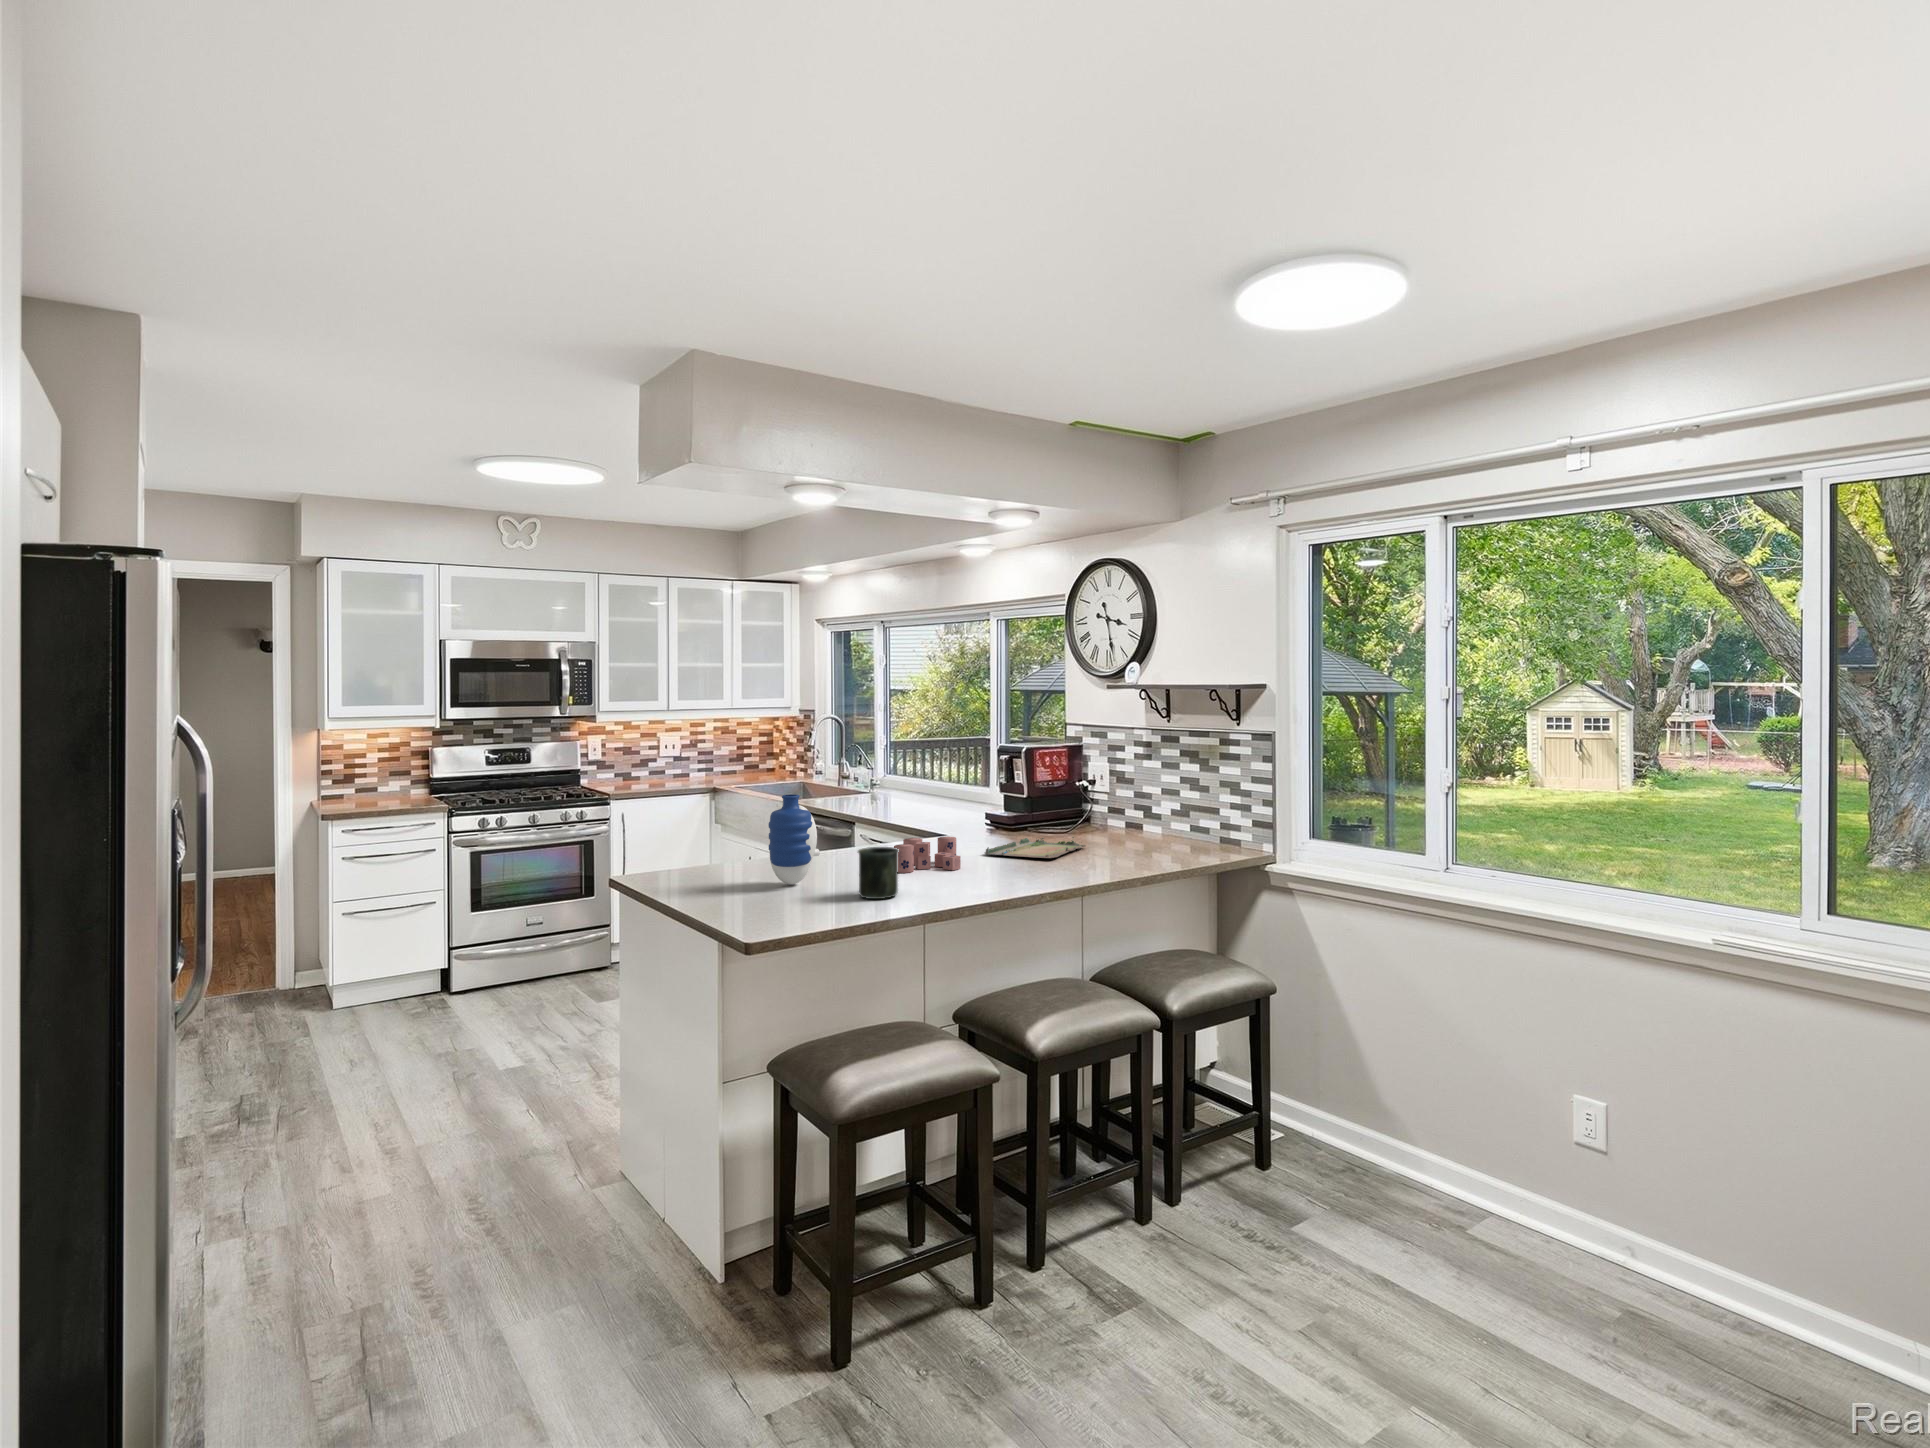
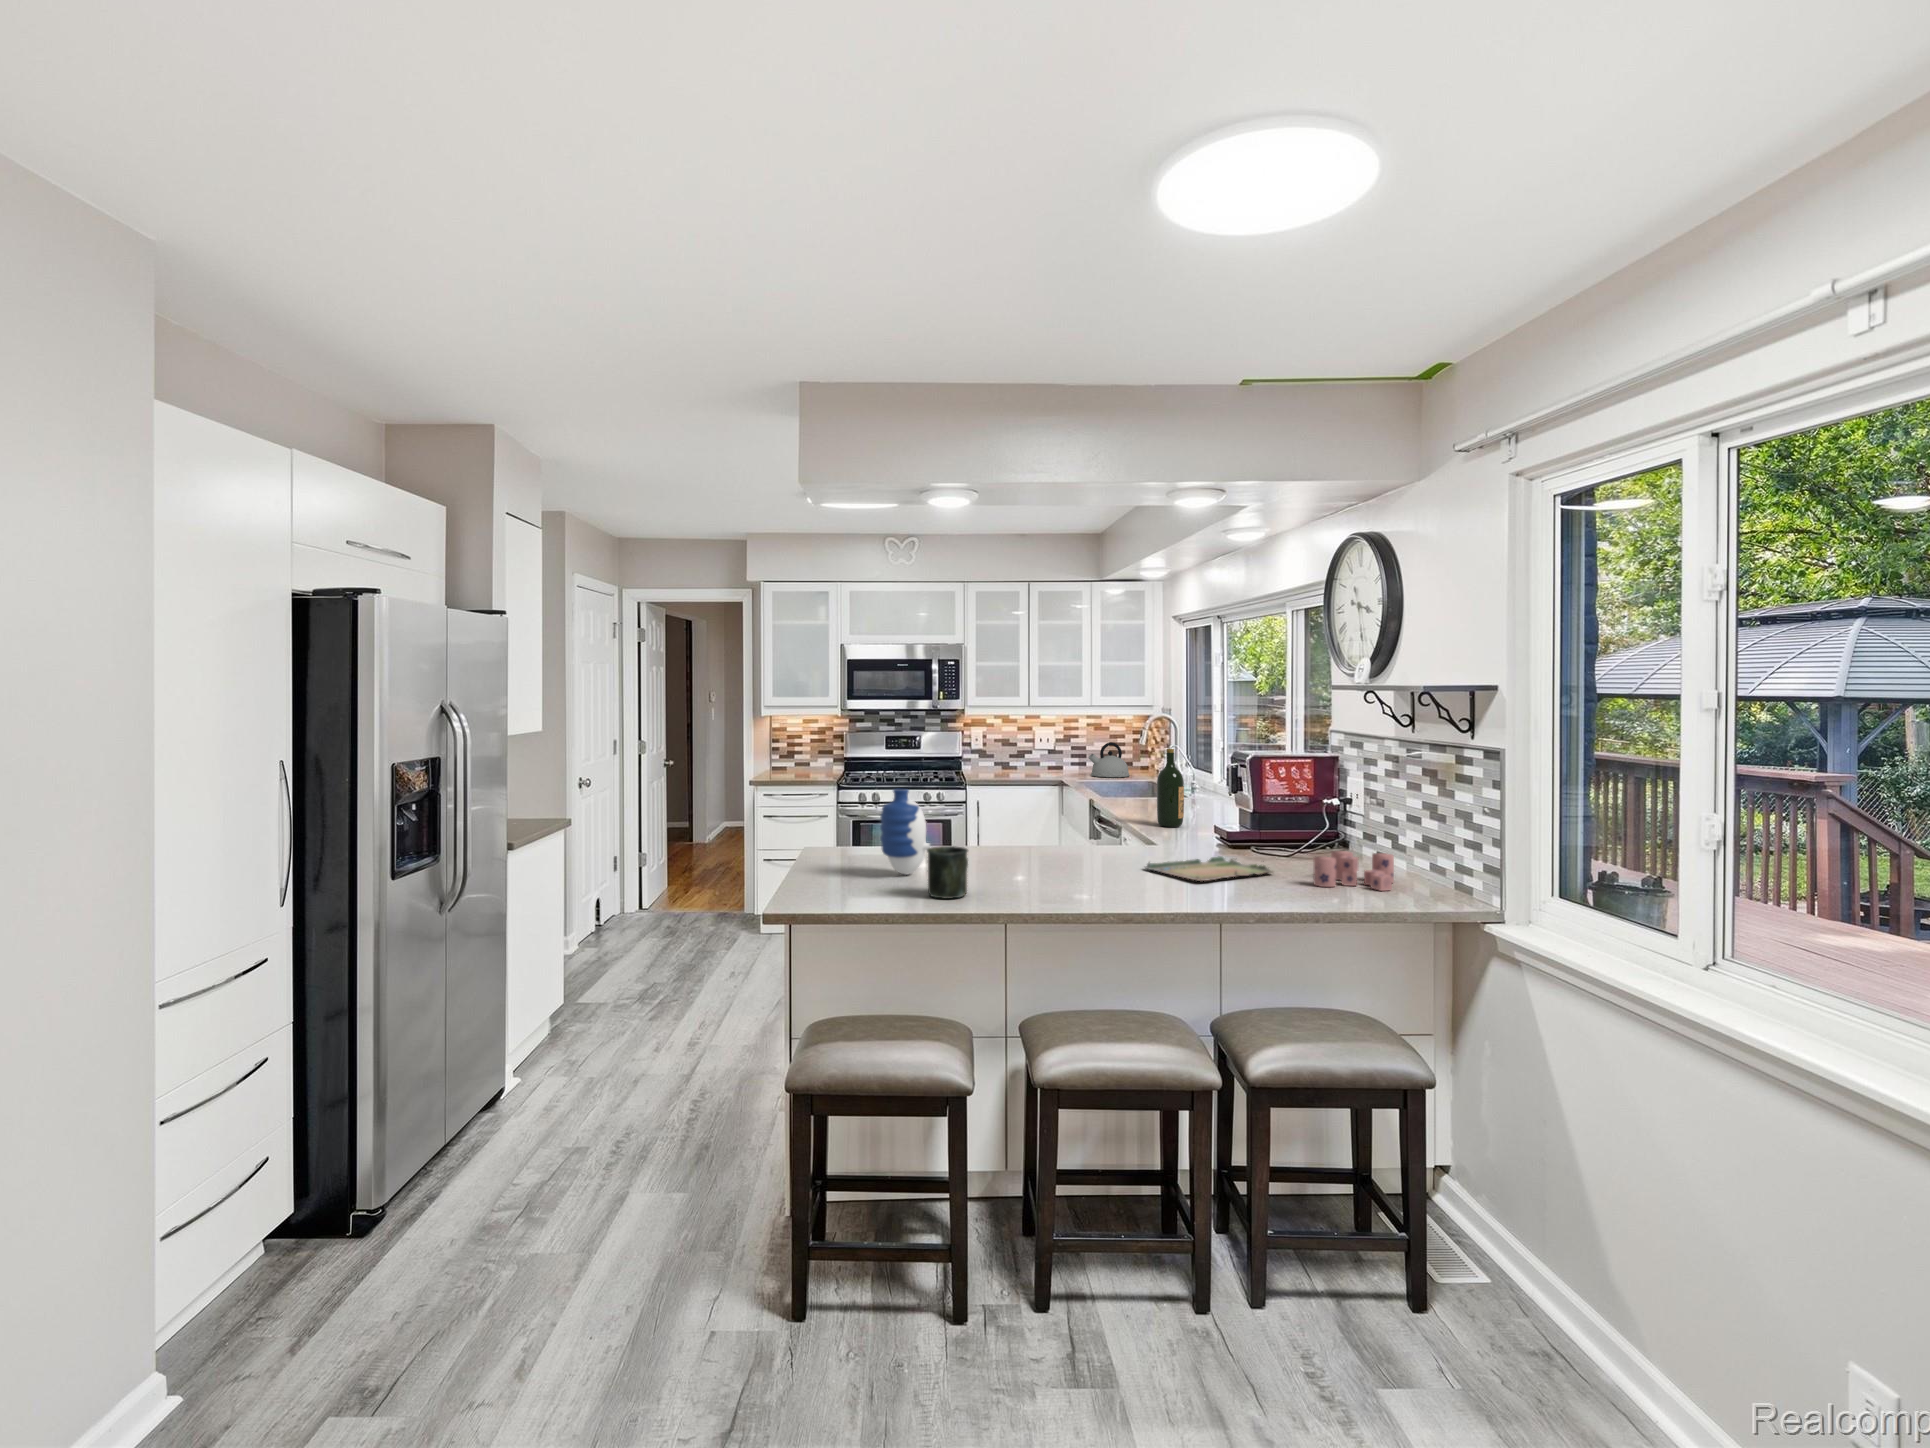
kettle: none [730,746,771,782] -> present [1089,742,1130,777]
wine bottle: none [904,746,930,820] -> present [1157,749,1184,827]
candle: present [894,836,961,873] -> present [1313,851,1394,891]

